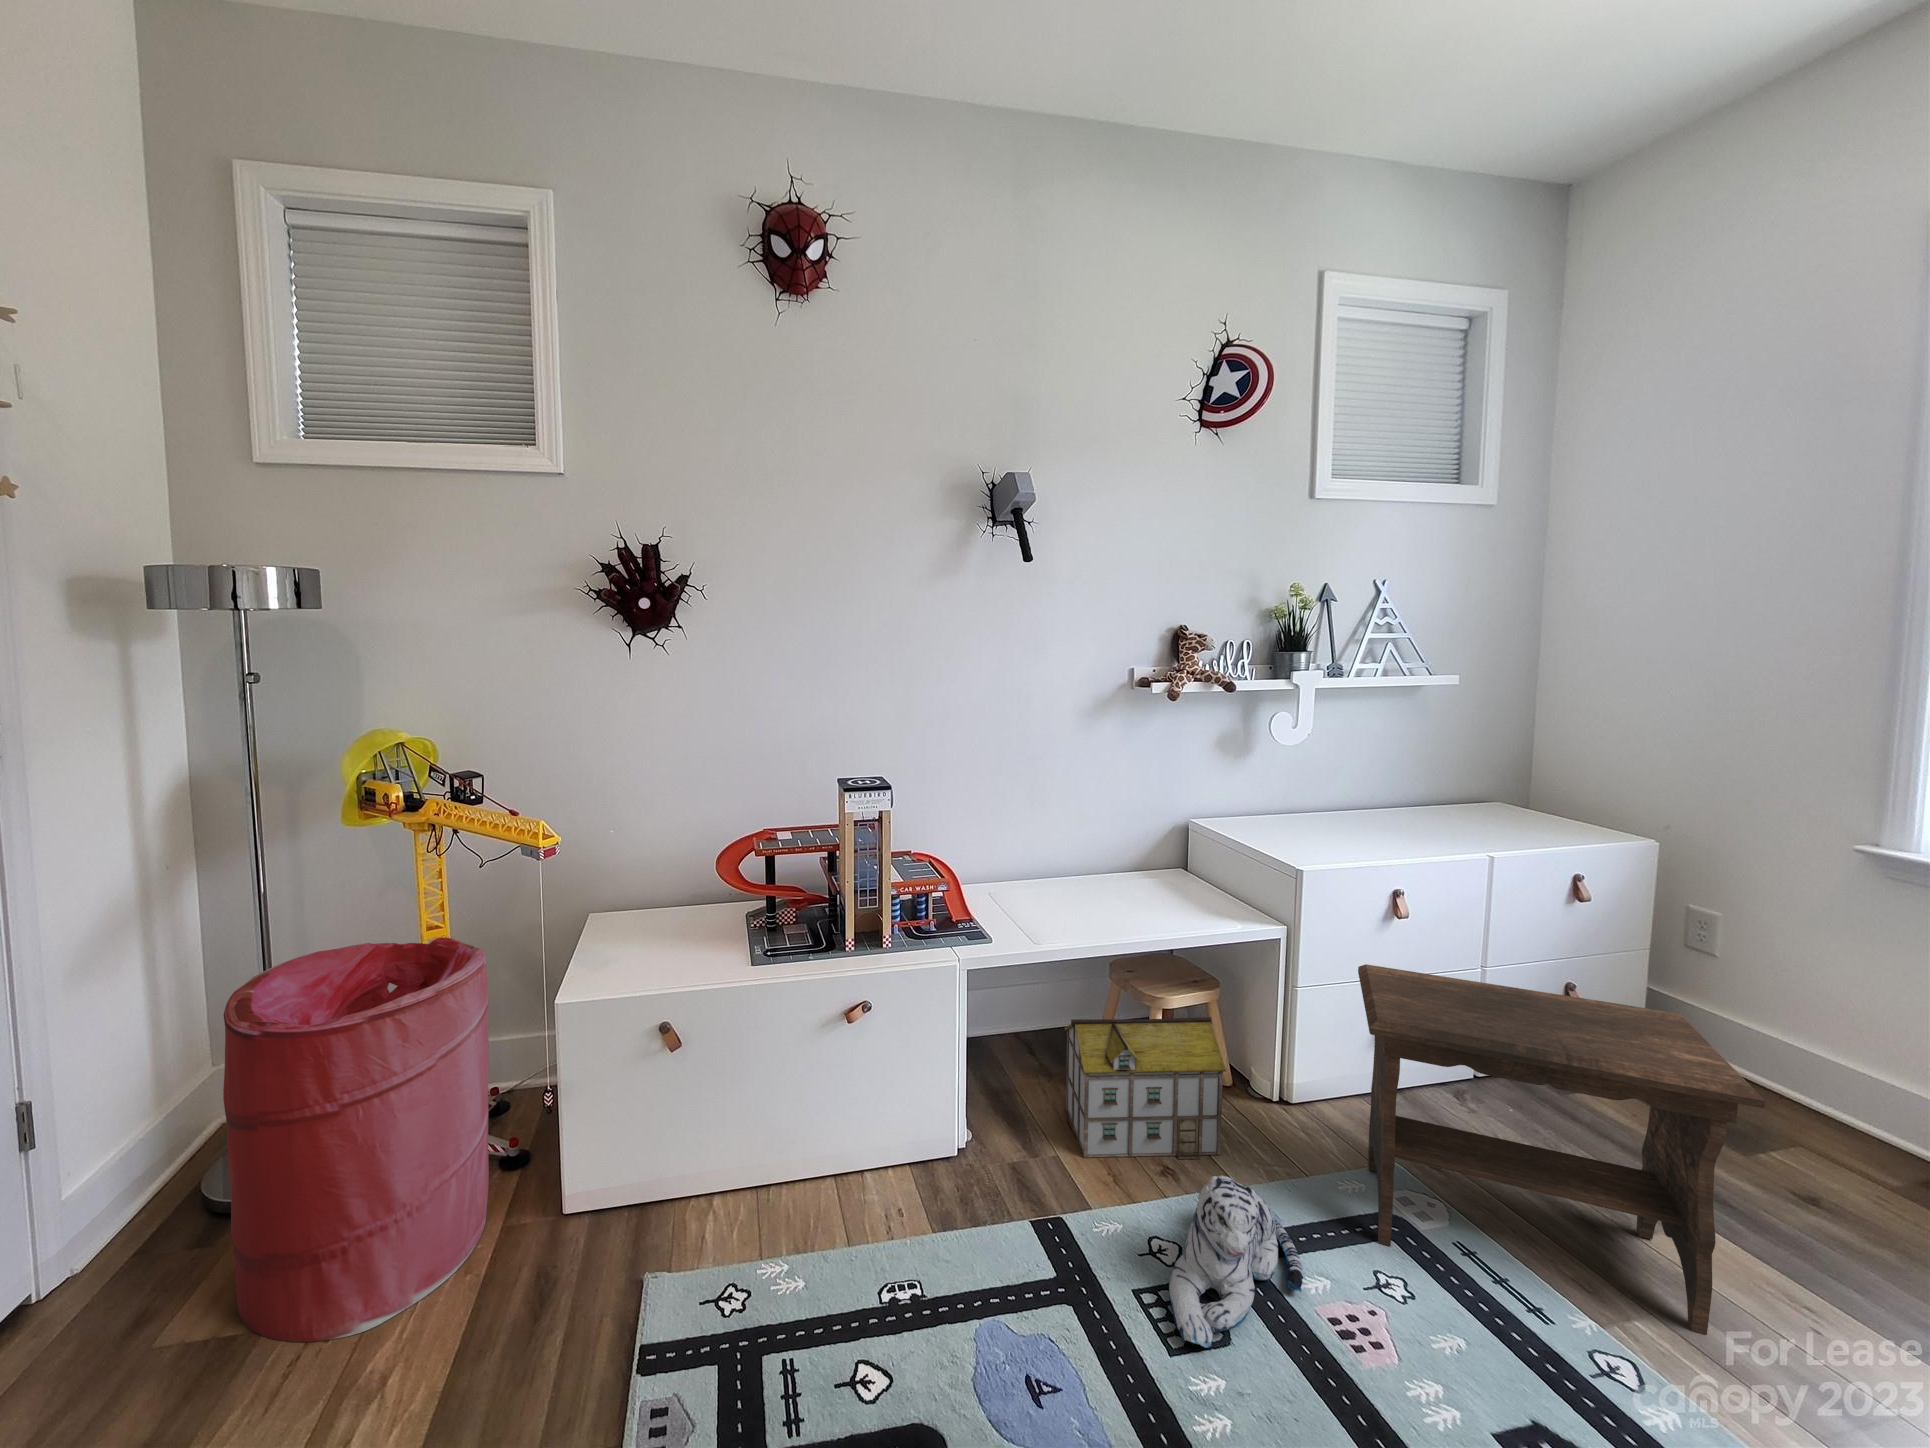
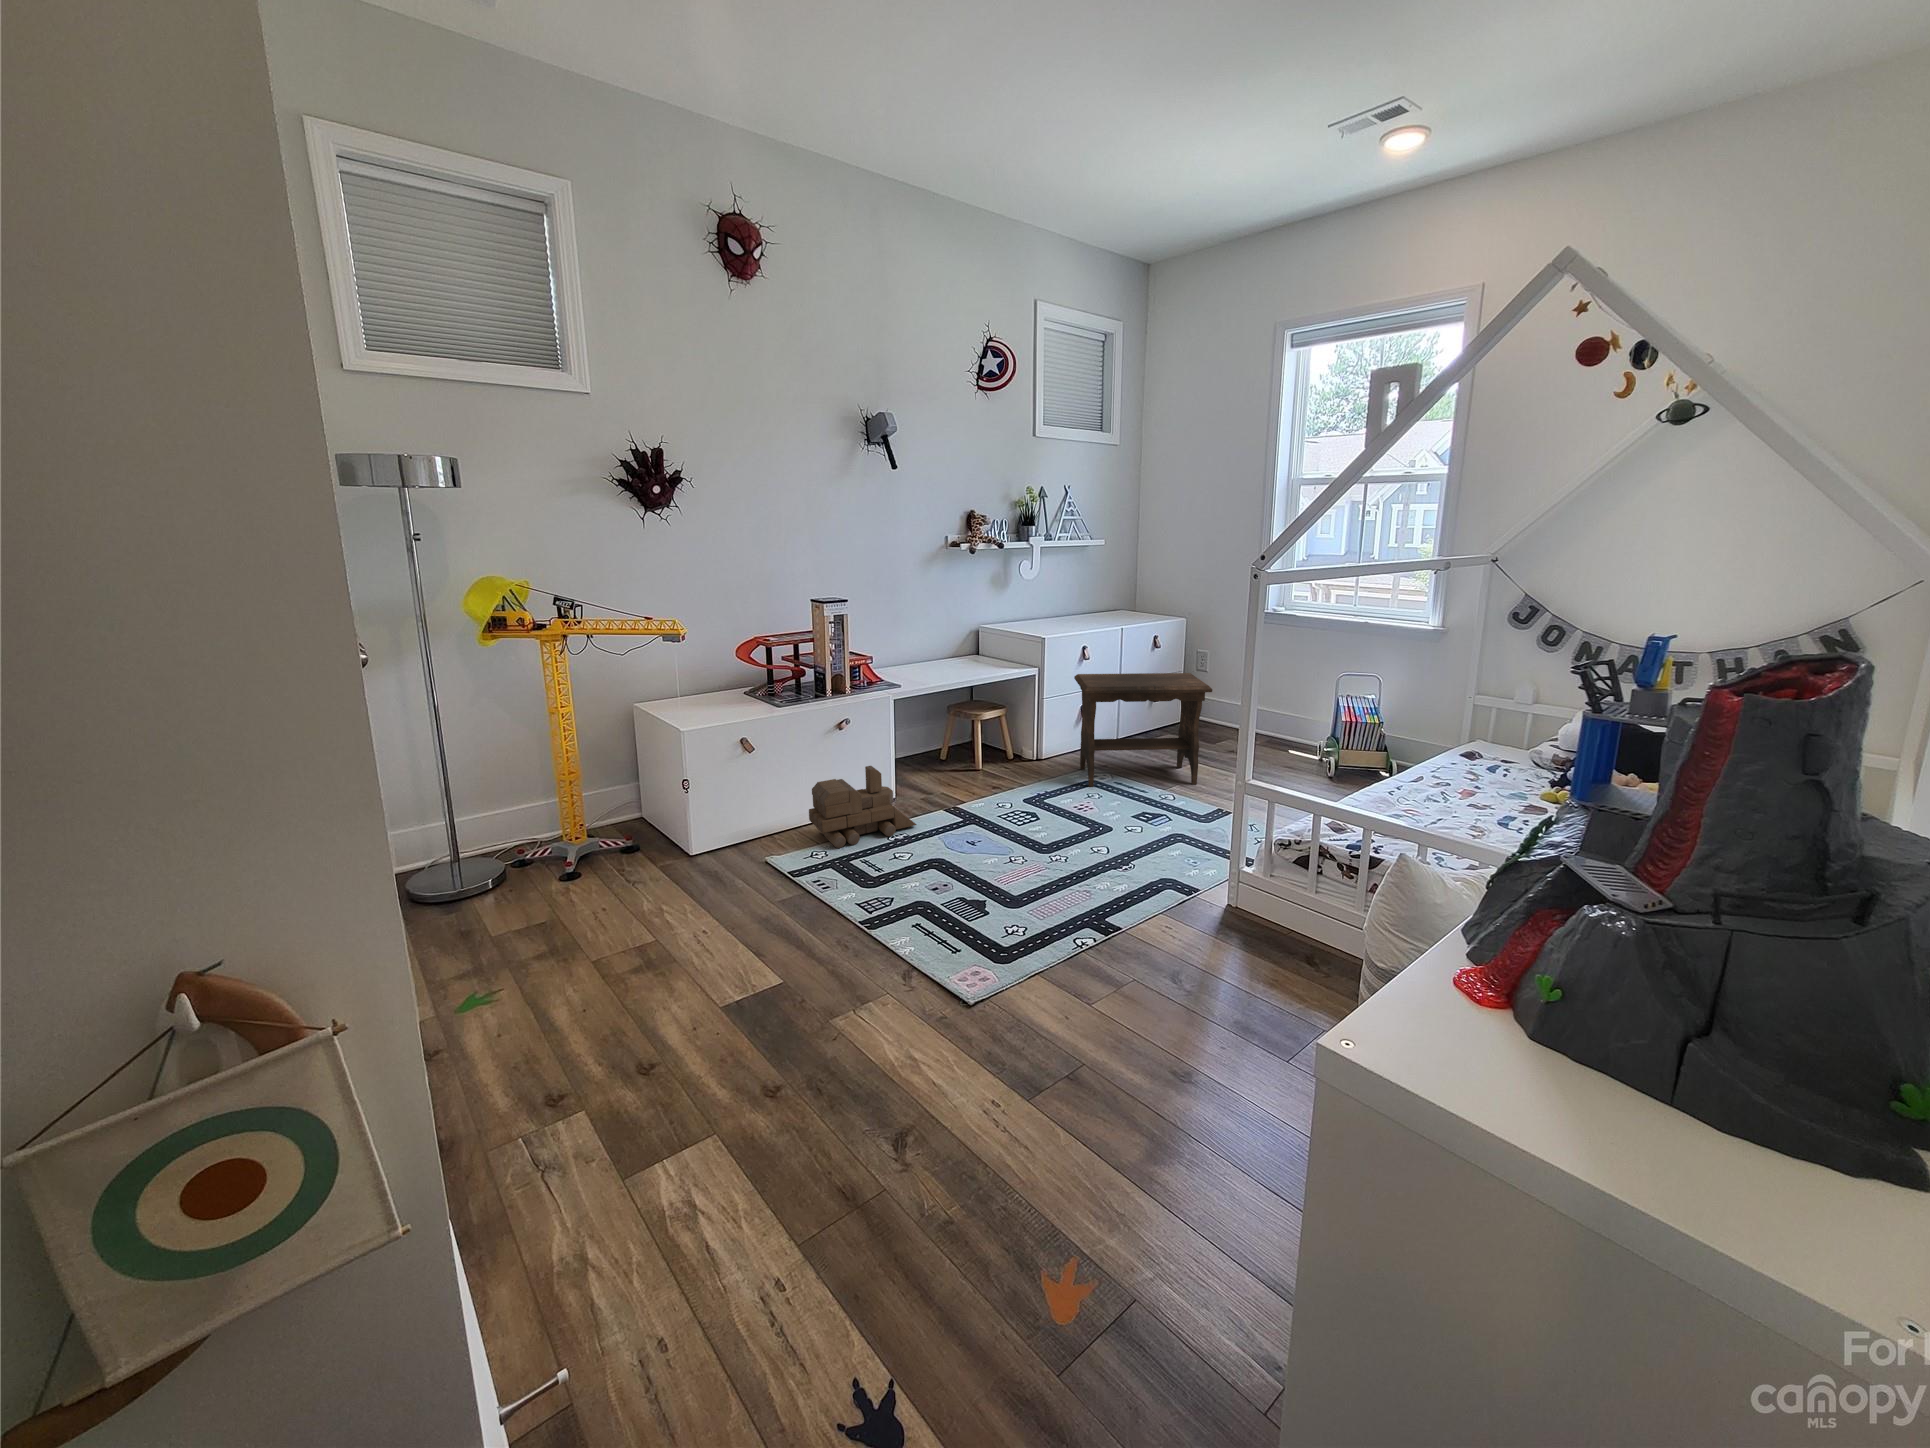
laundry hamper: present [223,937,489,1342] -> none [478,708,650,923]
toy house: present [1065,1017,1226,1159] -> none [937,713,1020,789]
toy train: none [753,1116,952,1285] -> present [809,766,916,848]
plush toy: present [1169,1175,1303,1348] -> none [1013,760,1065,822]

